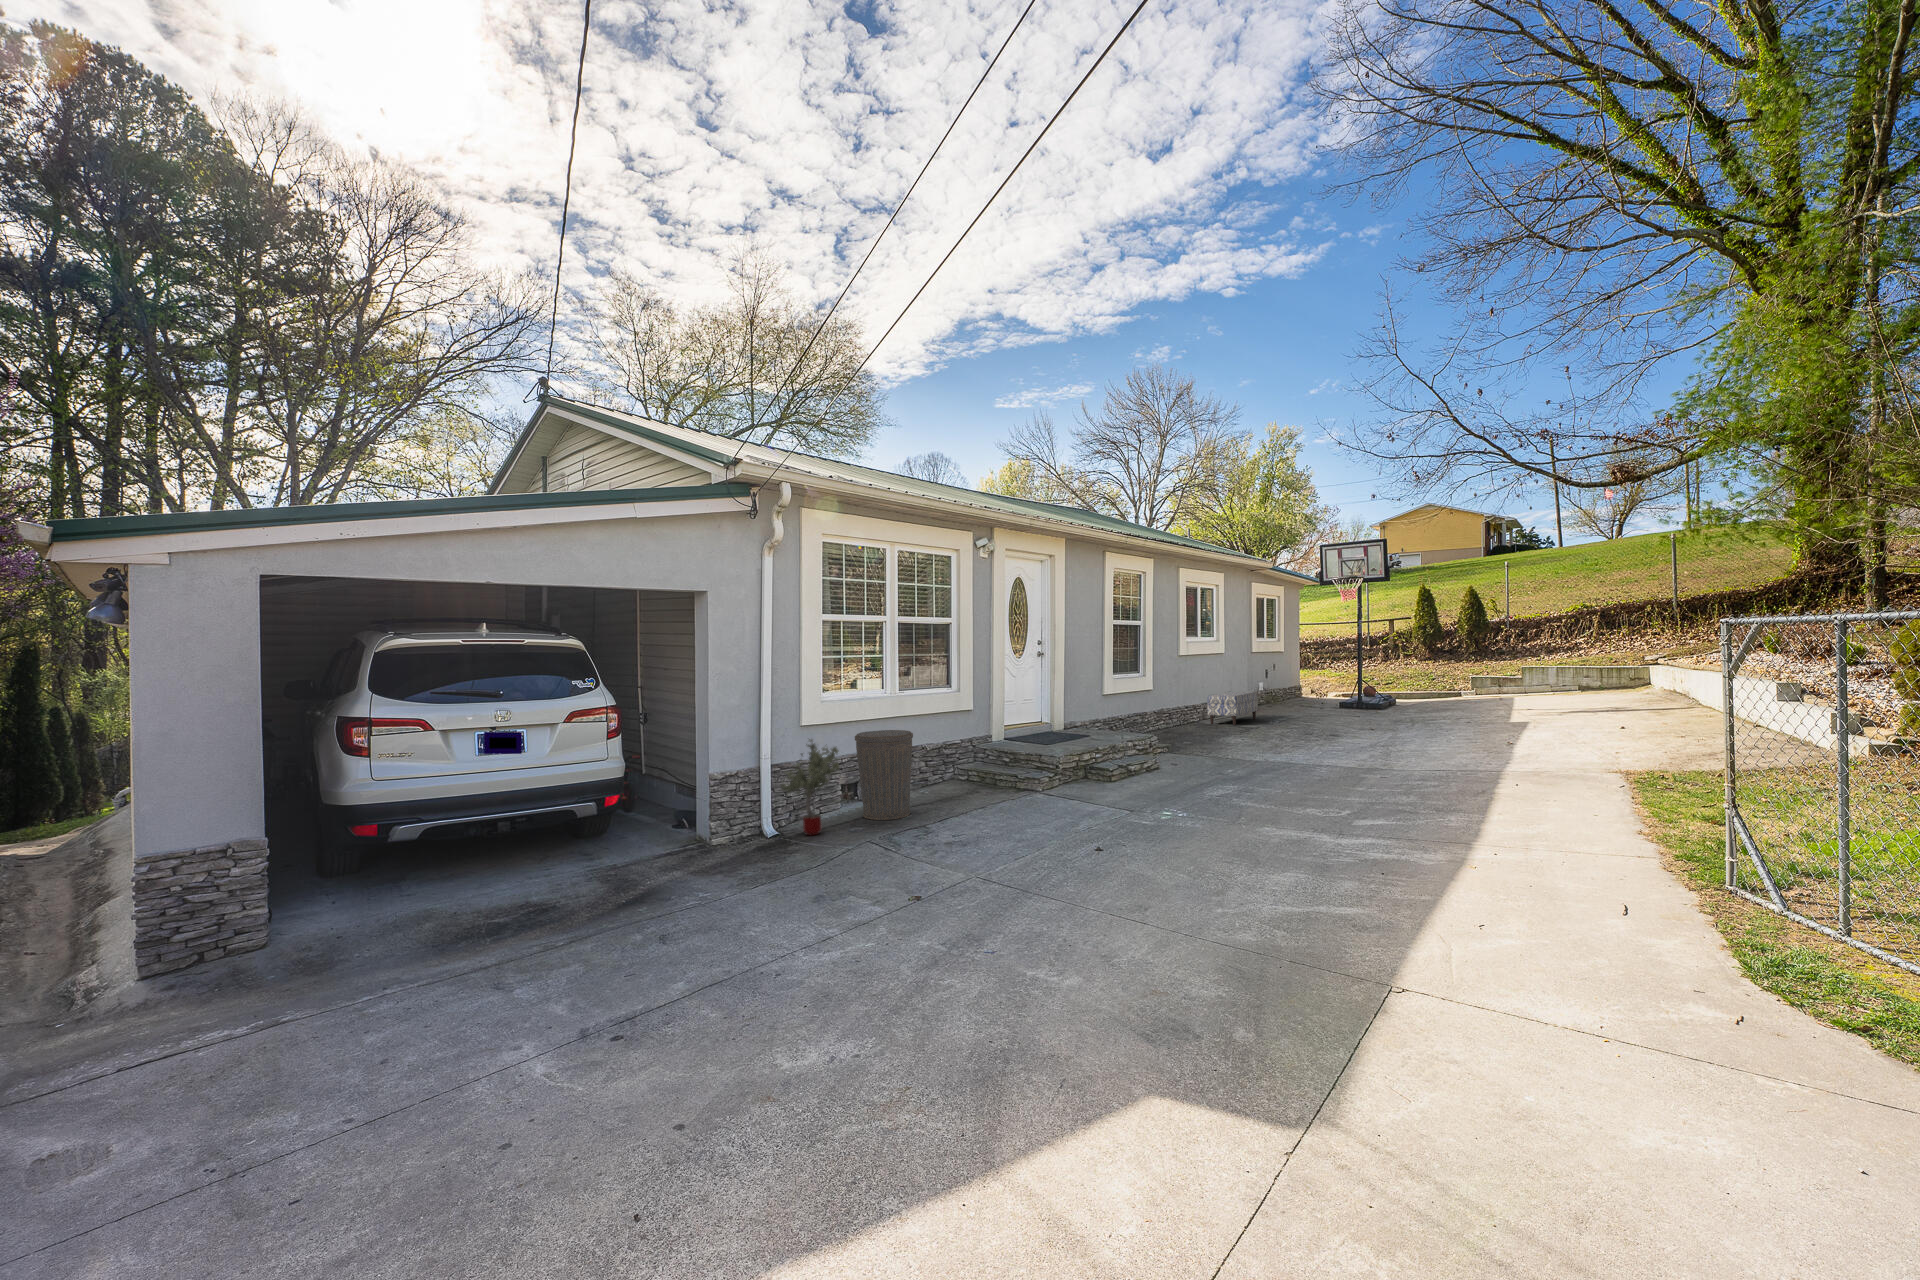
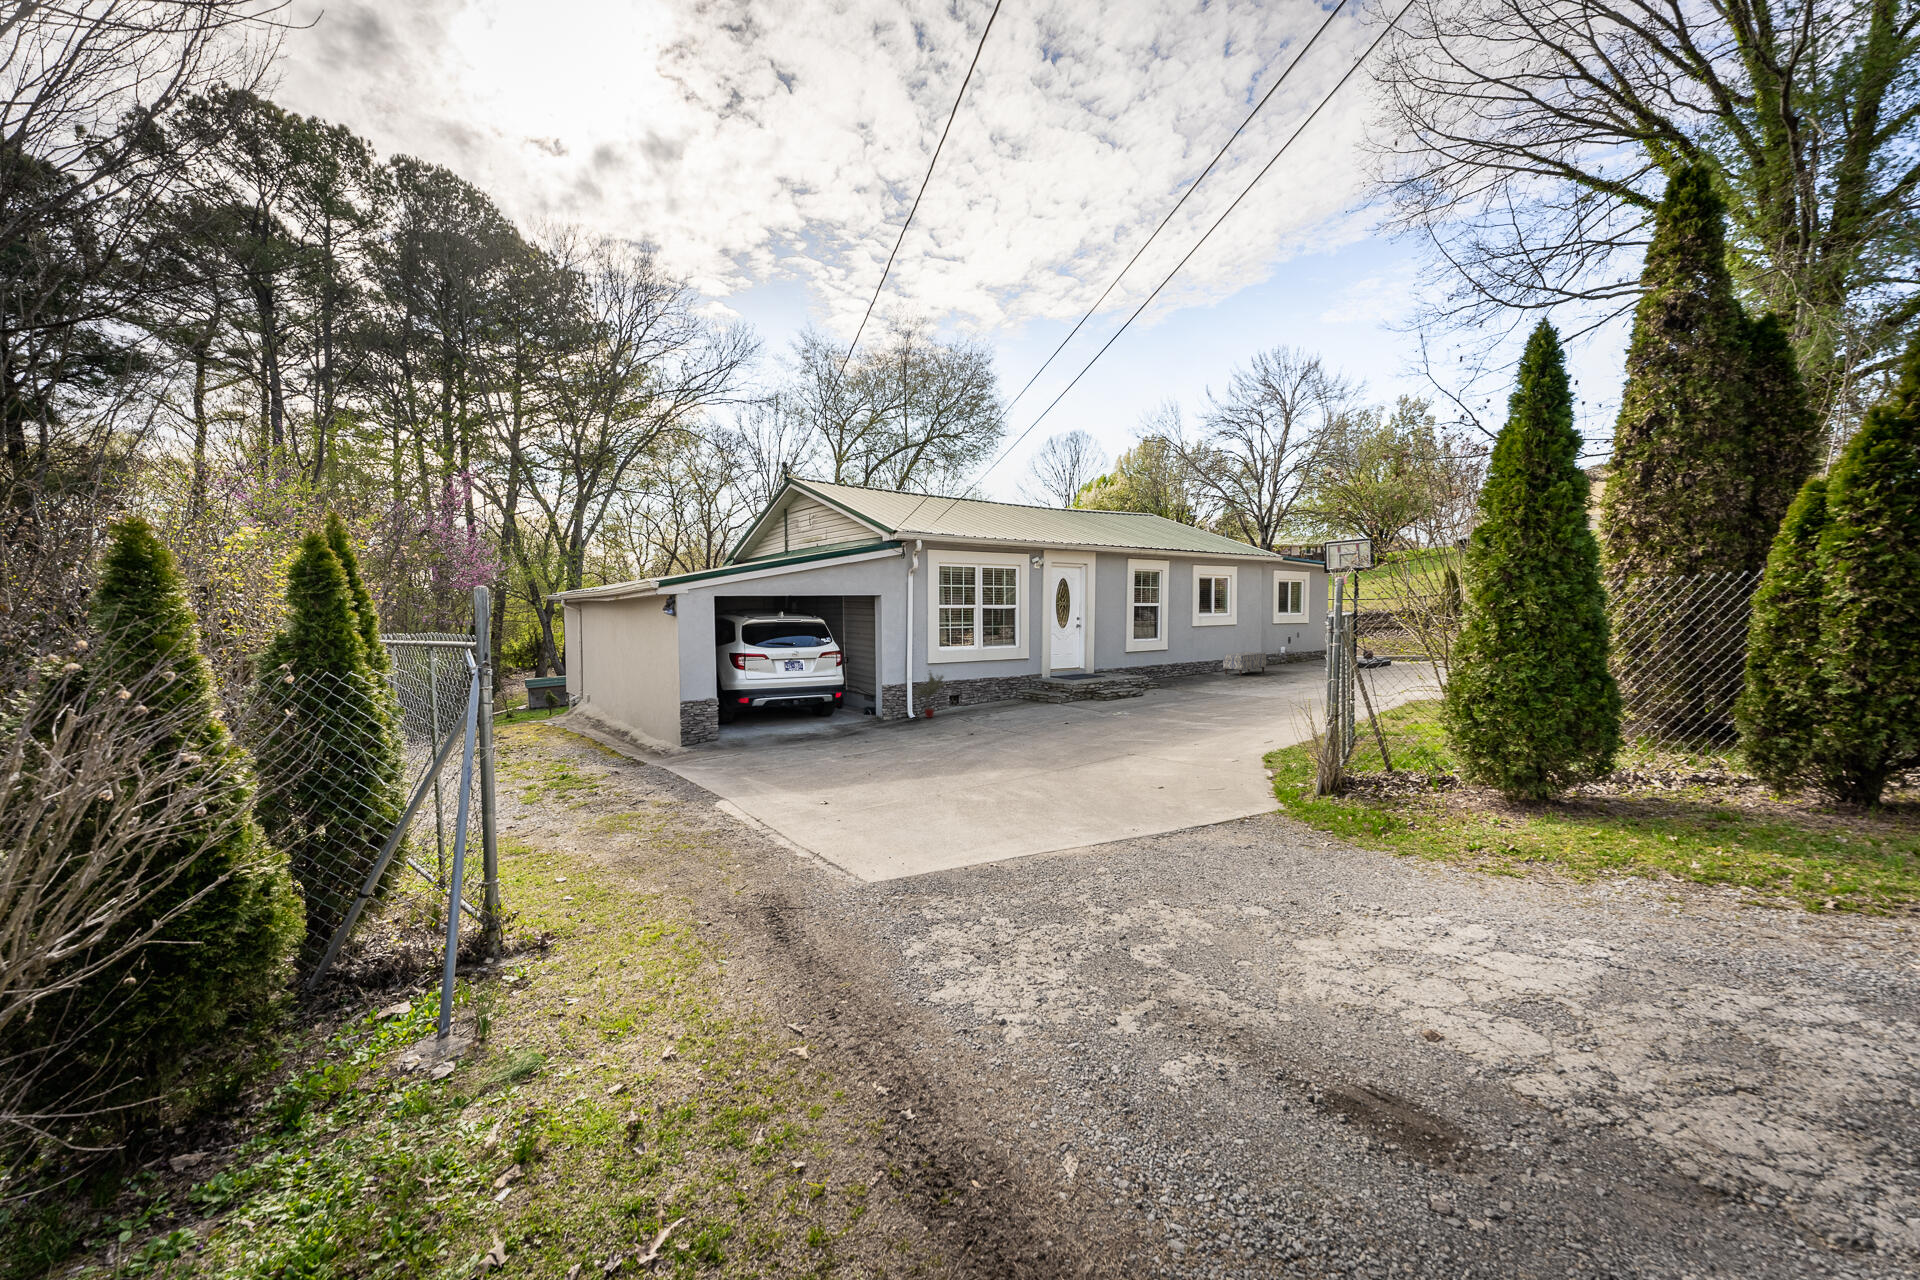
trash can: present [855,730,913,820] -> none [954,668,985,714]

